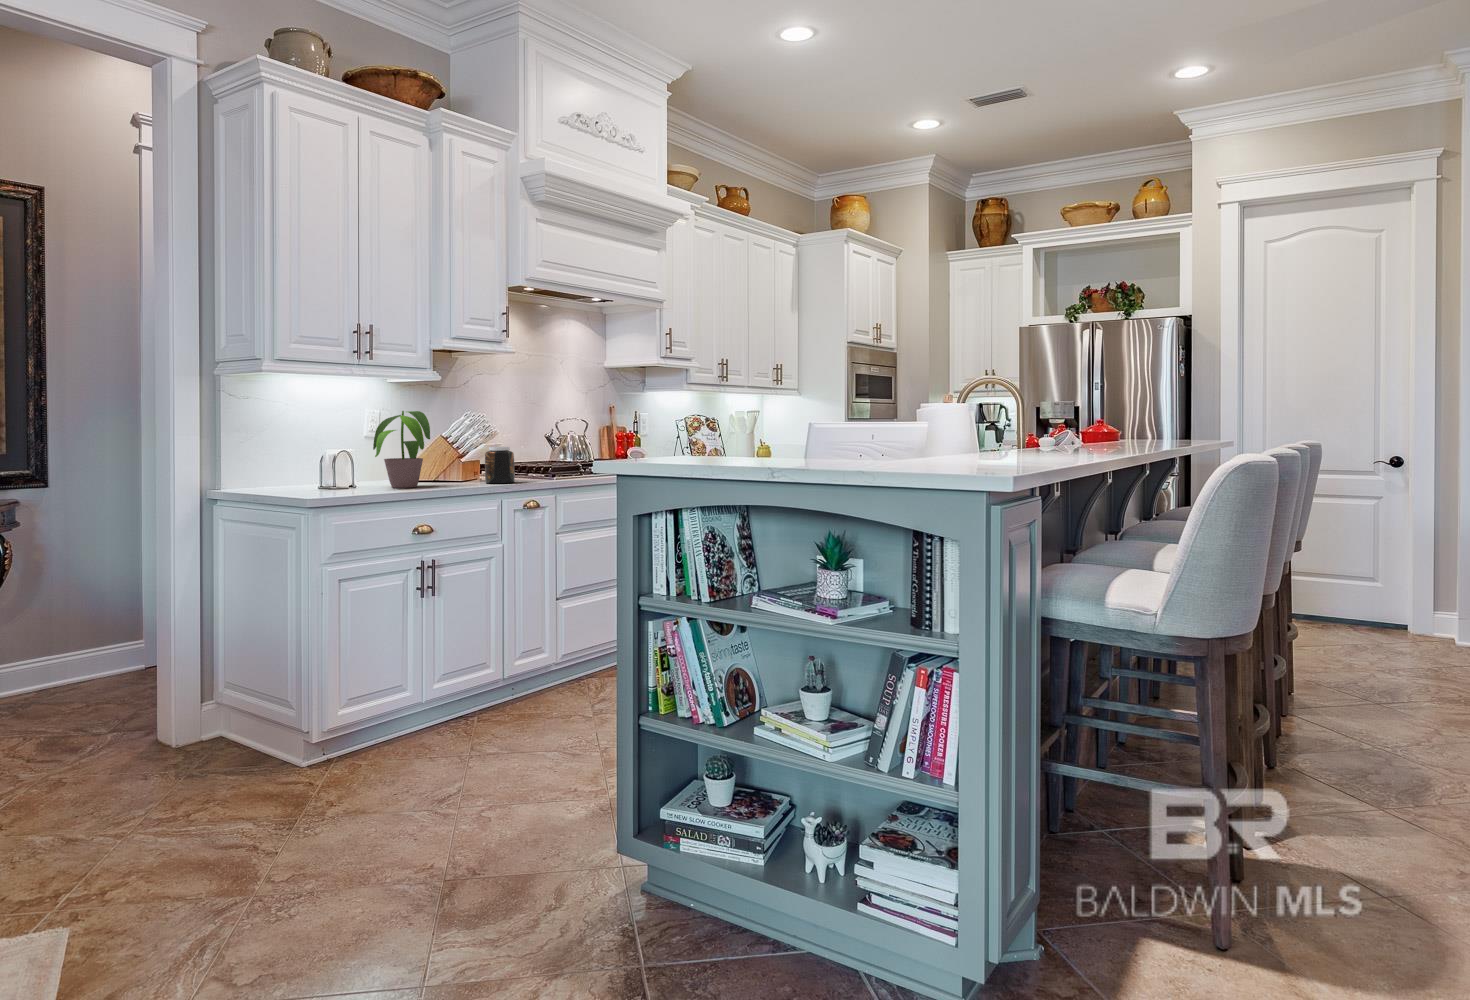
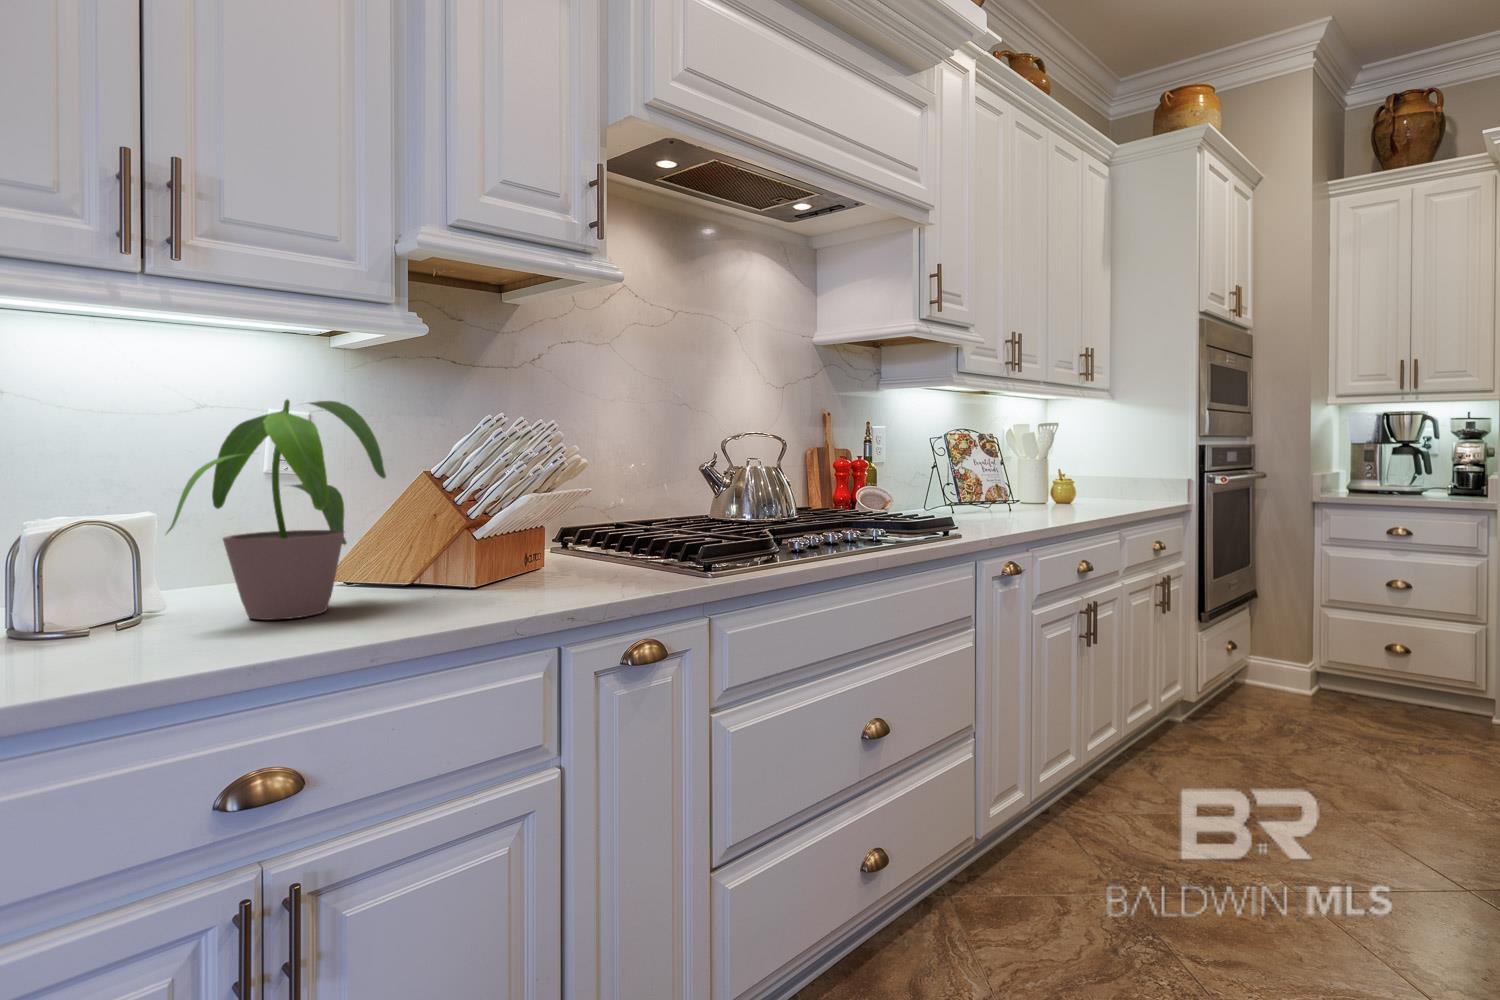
jar: present [485,447,515,483] -> none [530,496,606,595]

